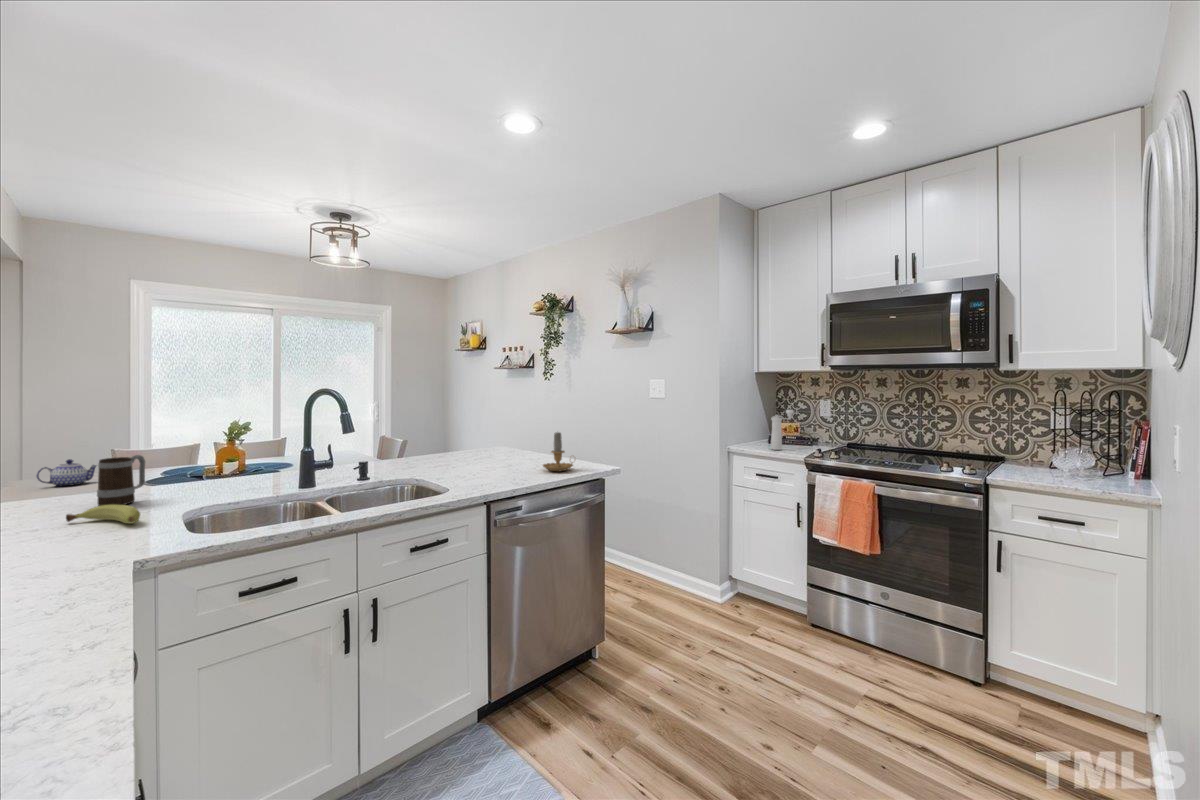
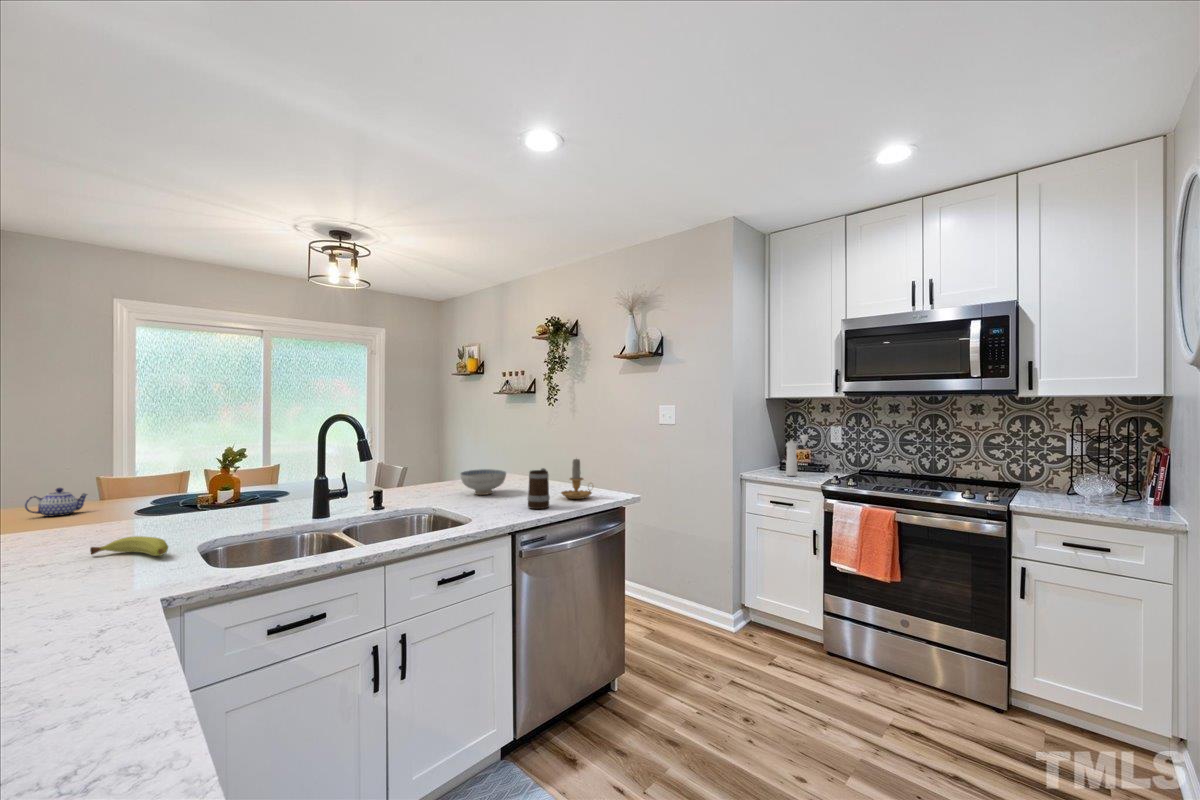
ceramic bowl: none [447,443,492,467] -> present [461,469,506,495]
mug: present [97,455,145,506] -> present [528,468,550,509]

